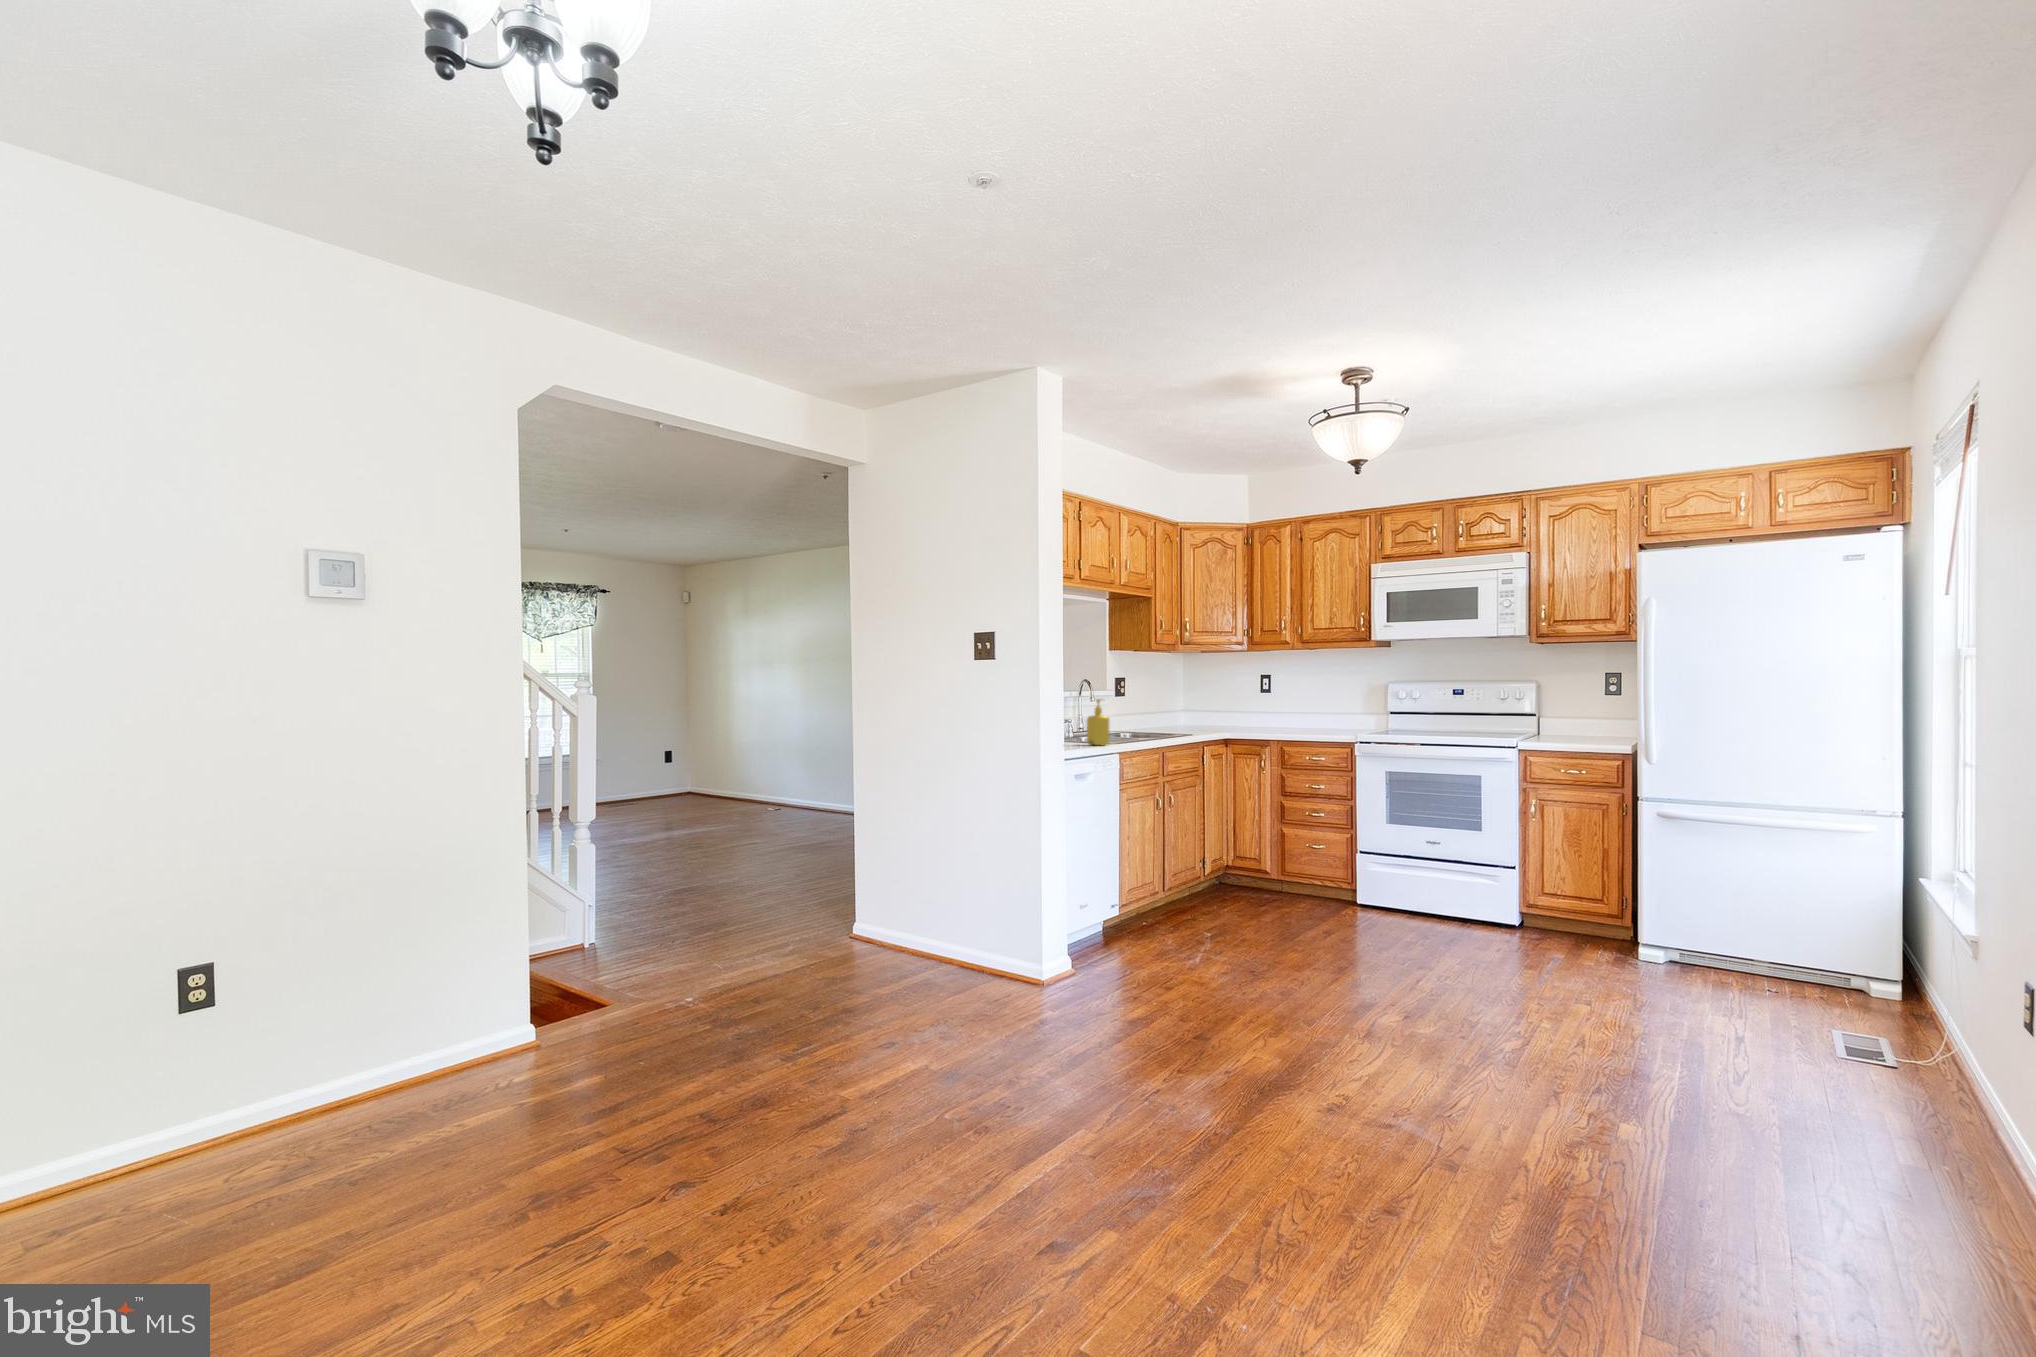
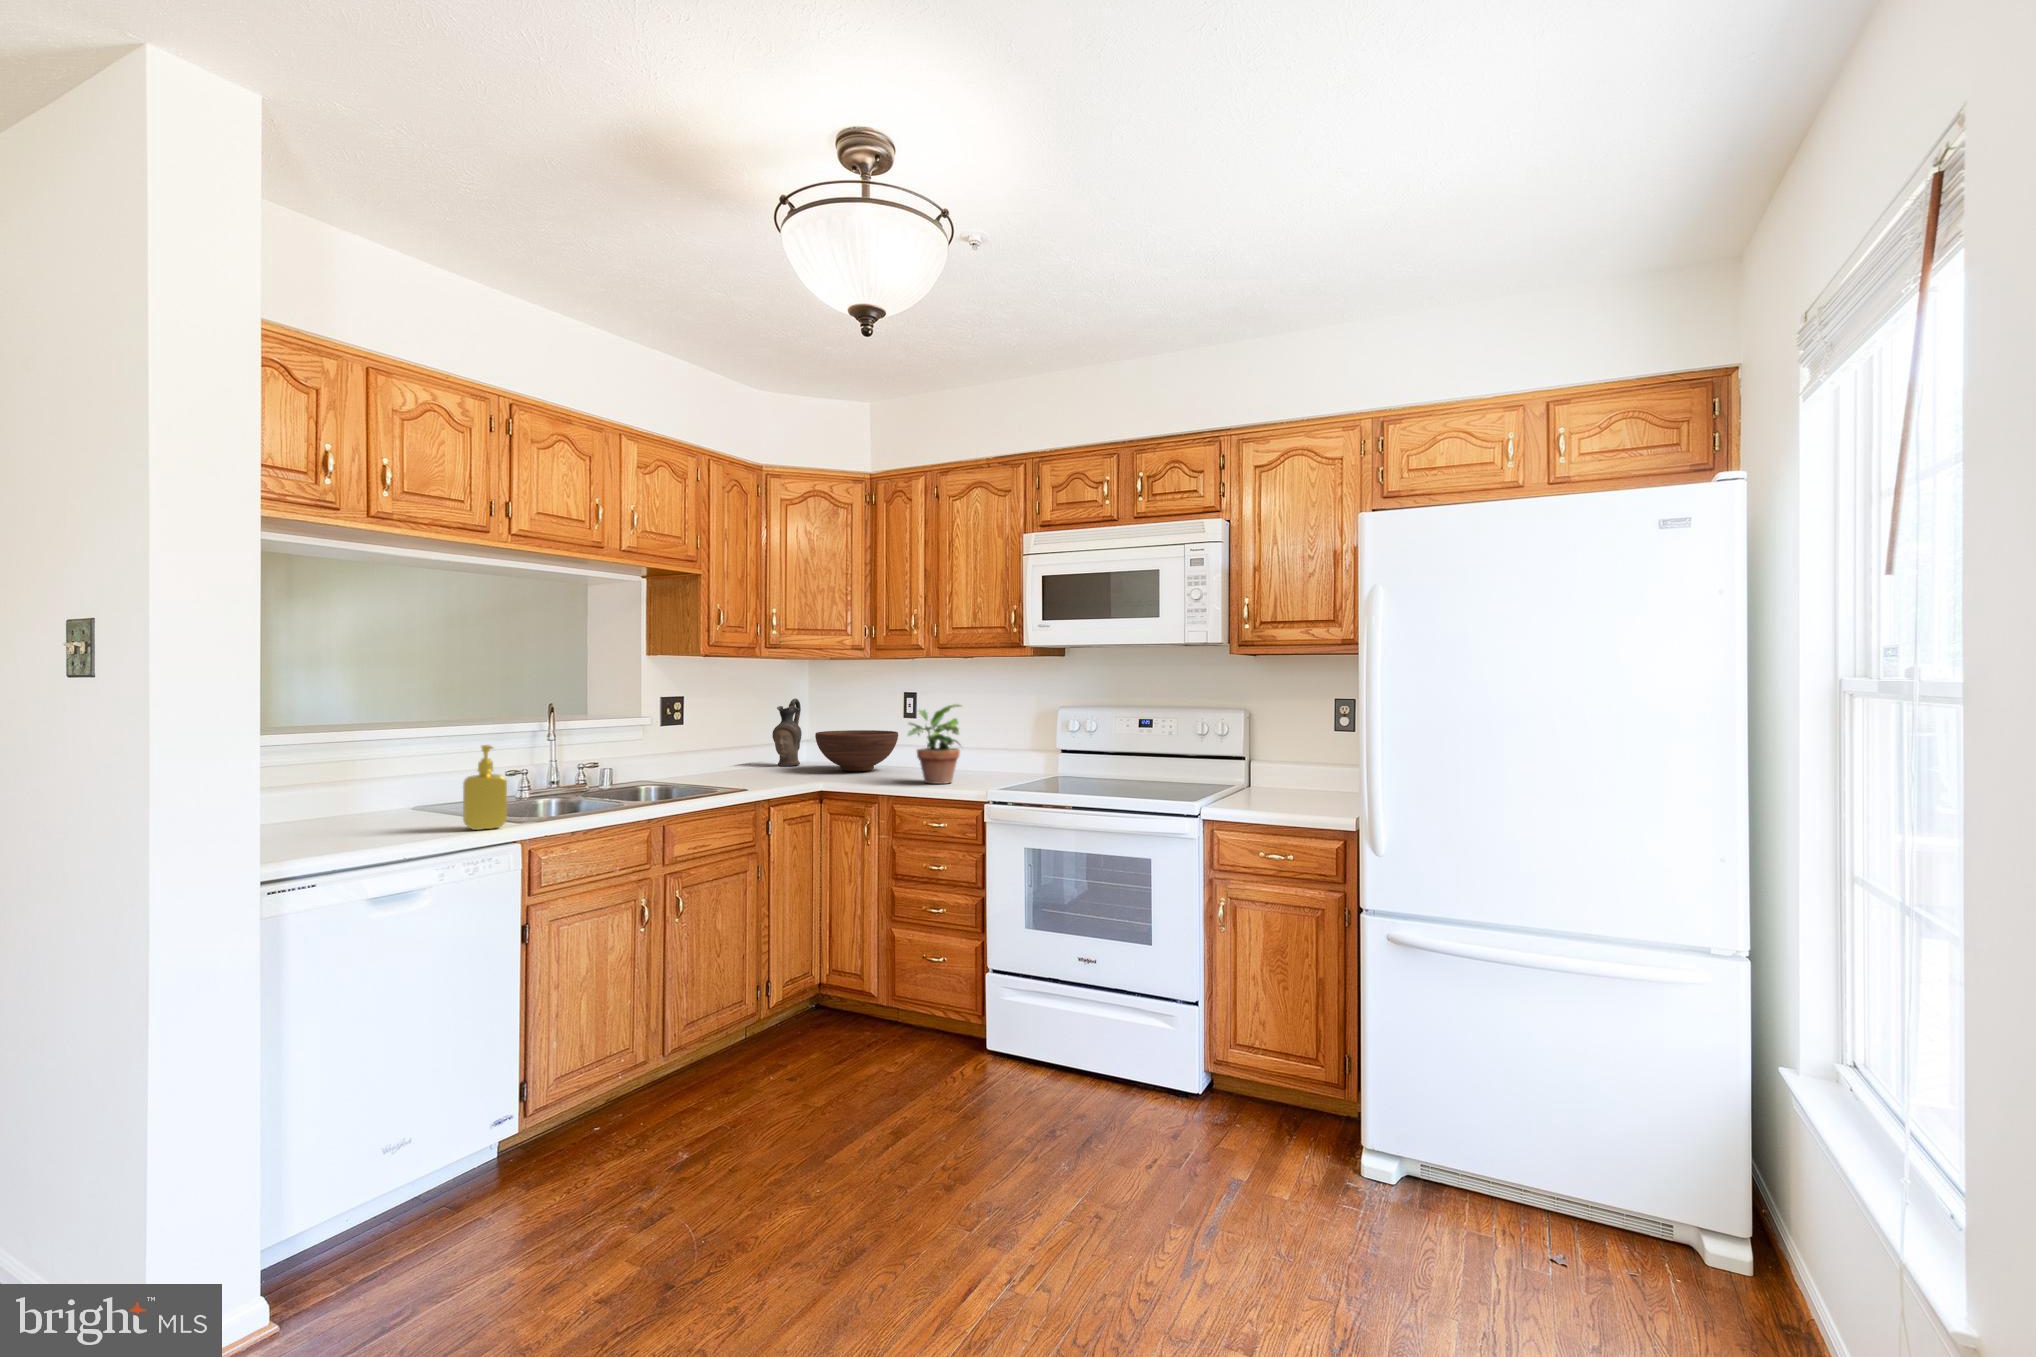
ceramic pitcher: none [1169,679,1188,725] -> present [772,698,802,766]
potted plant: none [1286,680,1328,733] -> present [908,704,961,784]
fruit bowl: none [1206,700,1264,727] -> present [815,730,898,771]

